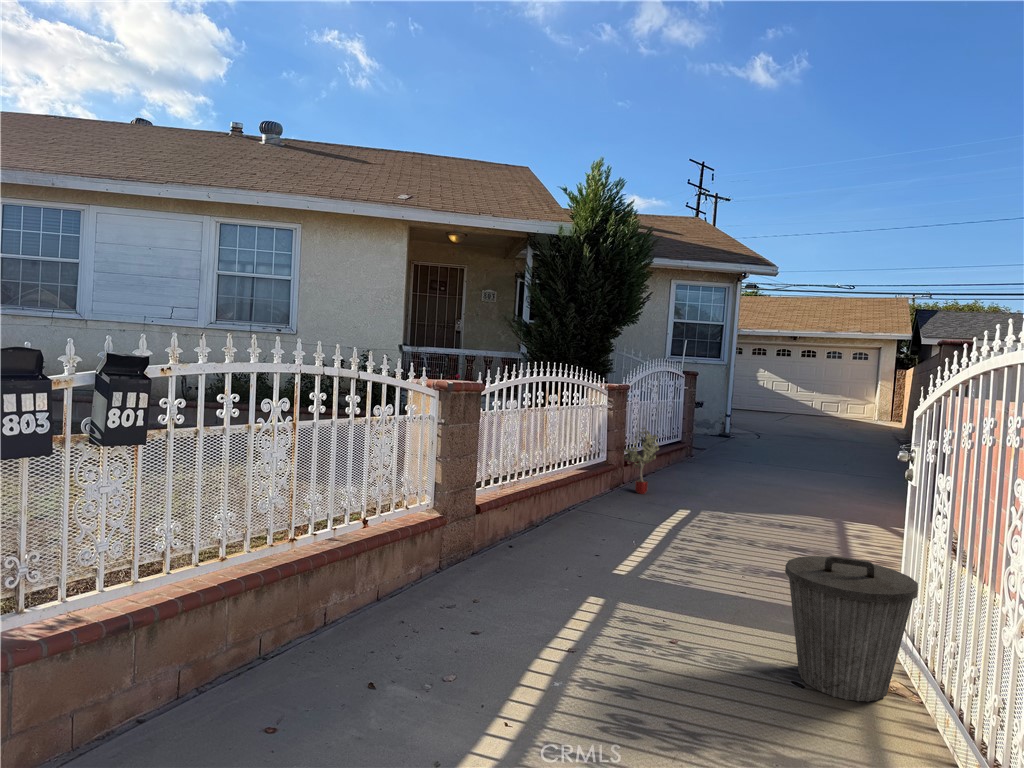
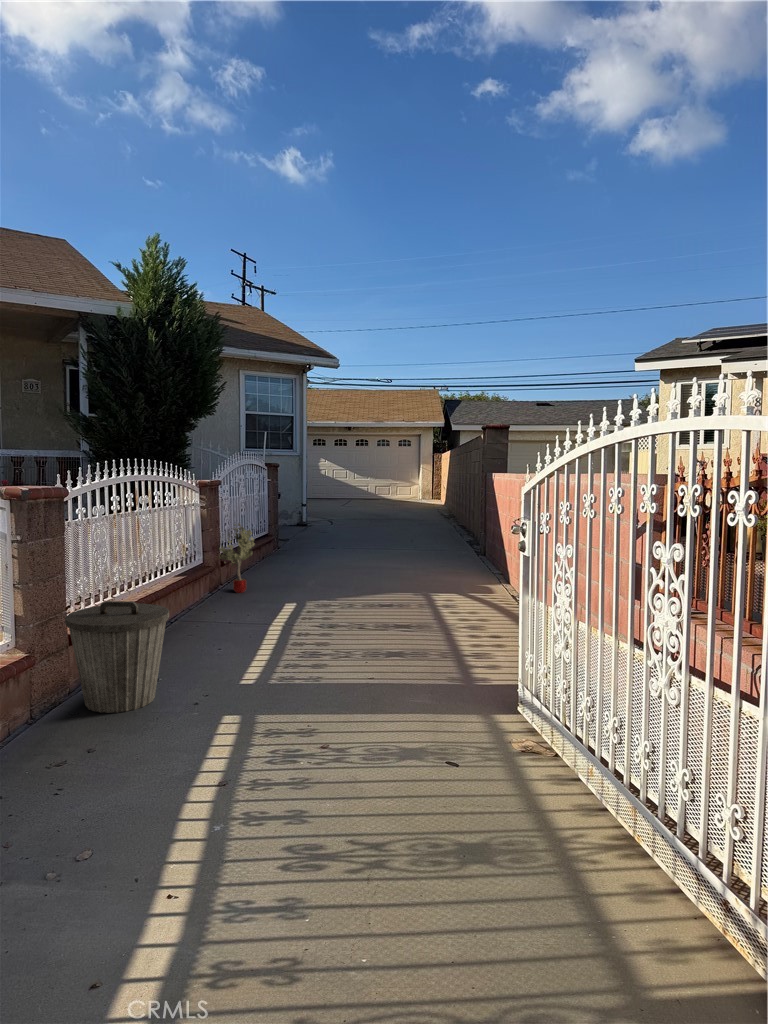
trash can: present [785,556,918,702] -> present [65,601,169,713]

